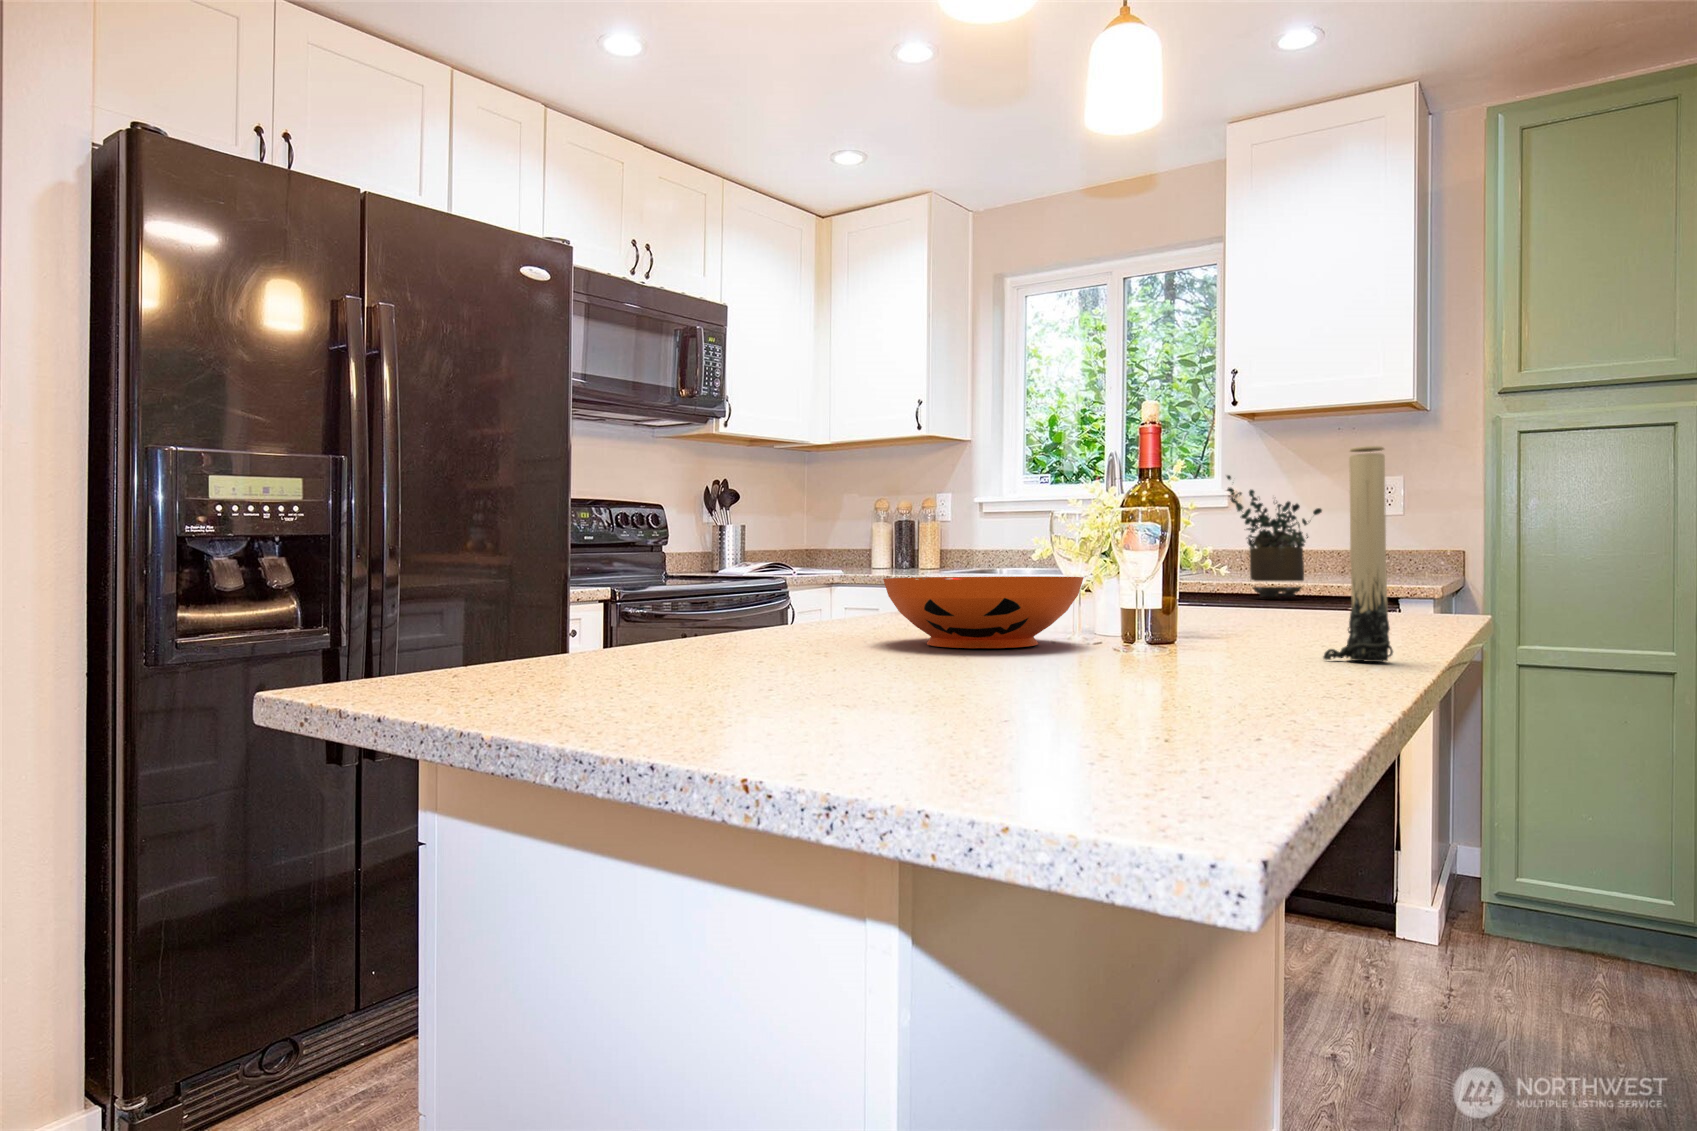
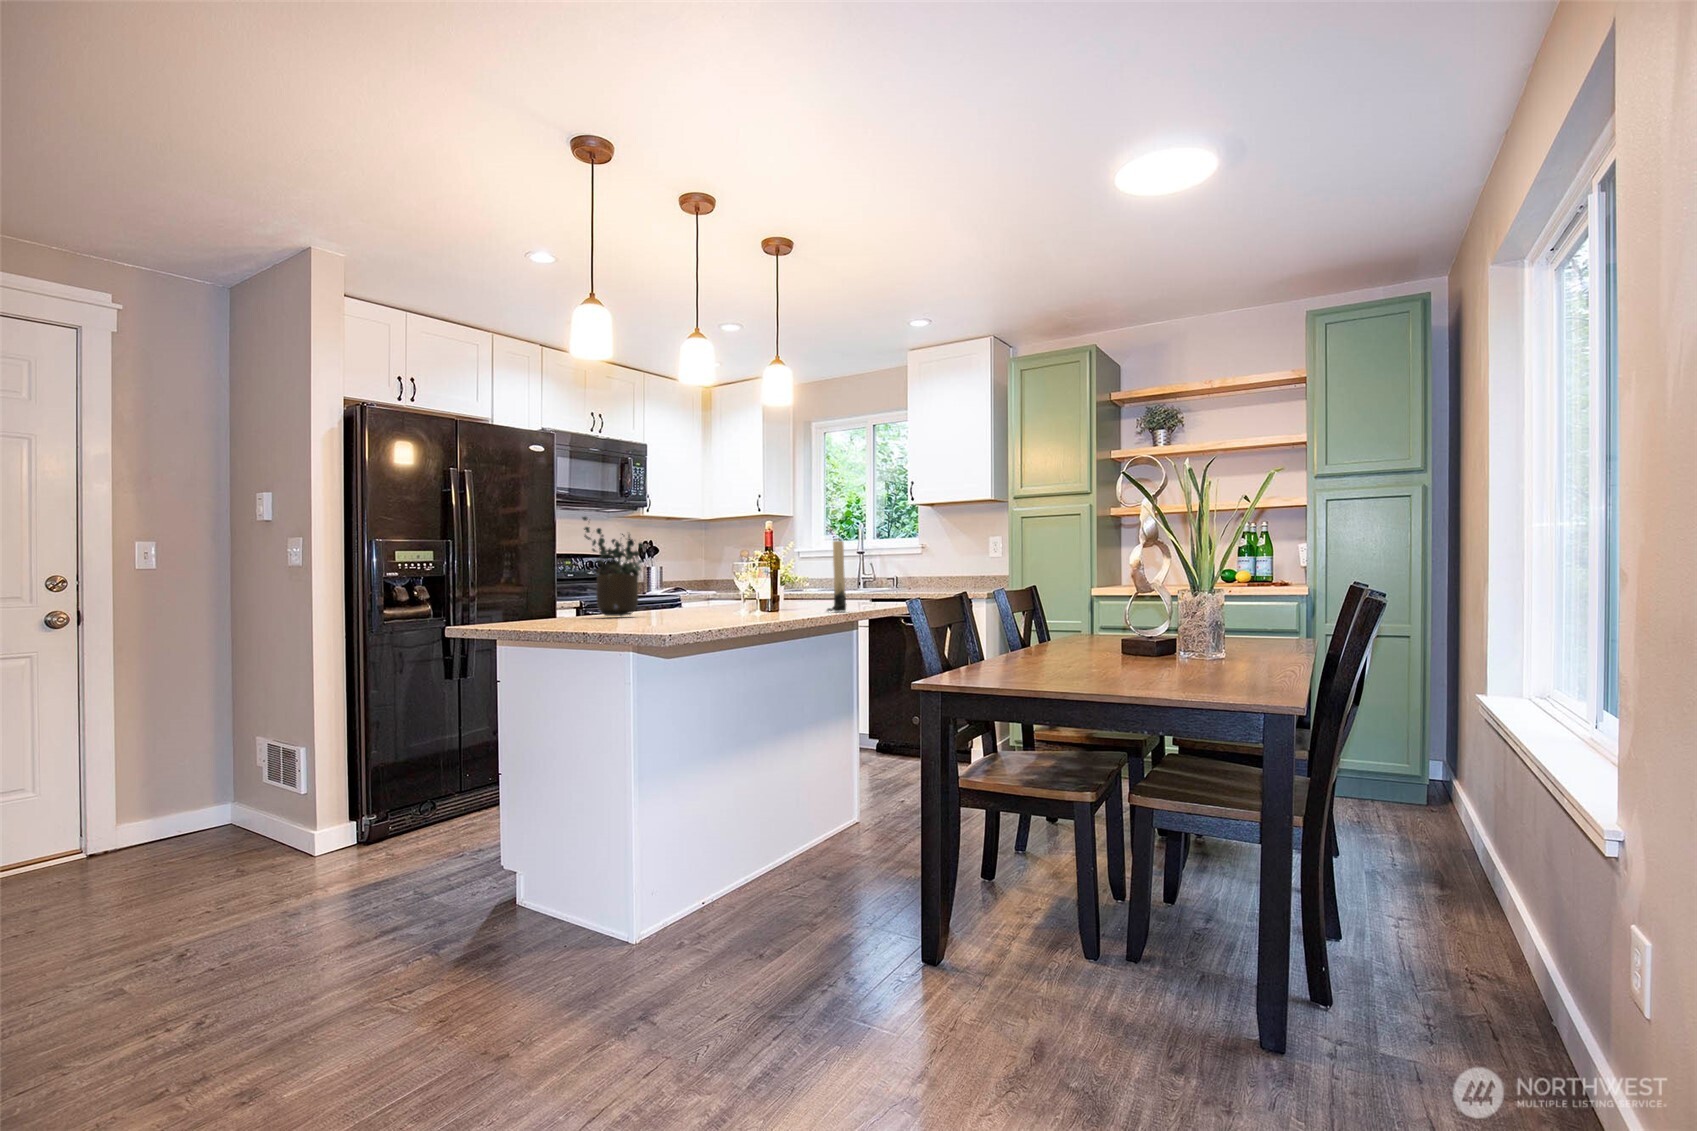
potted plant: present [1227,475,1322,598] -> present [582,517,644,616]
decorative bowl: present [883,576,1084,648] -> none [682,586,759,613]

